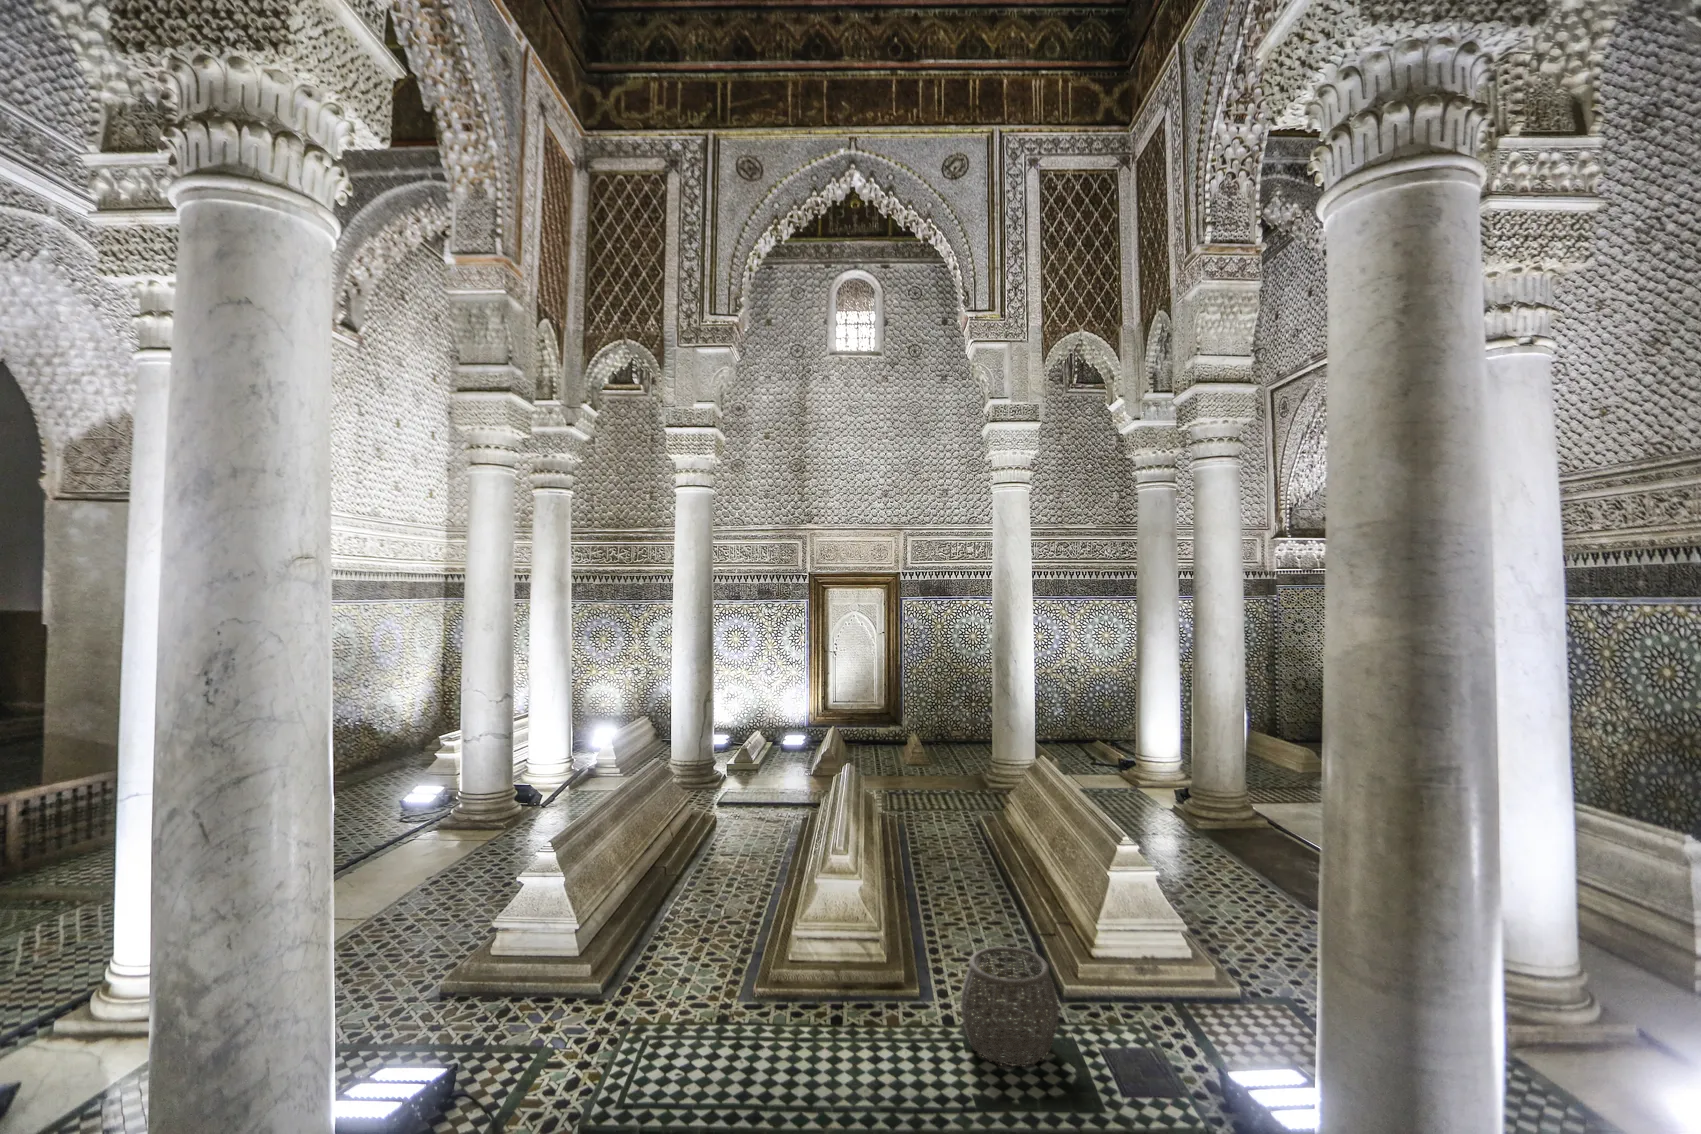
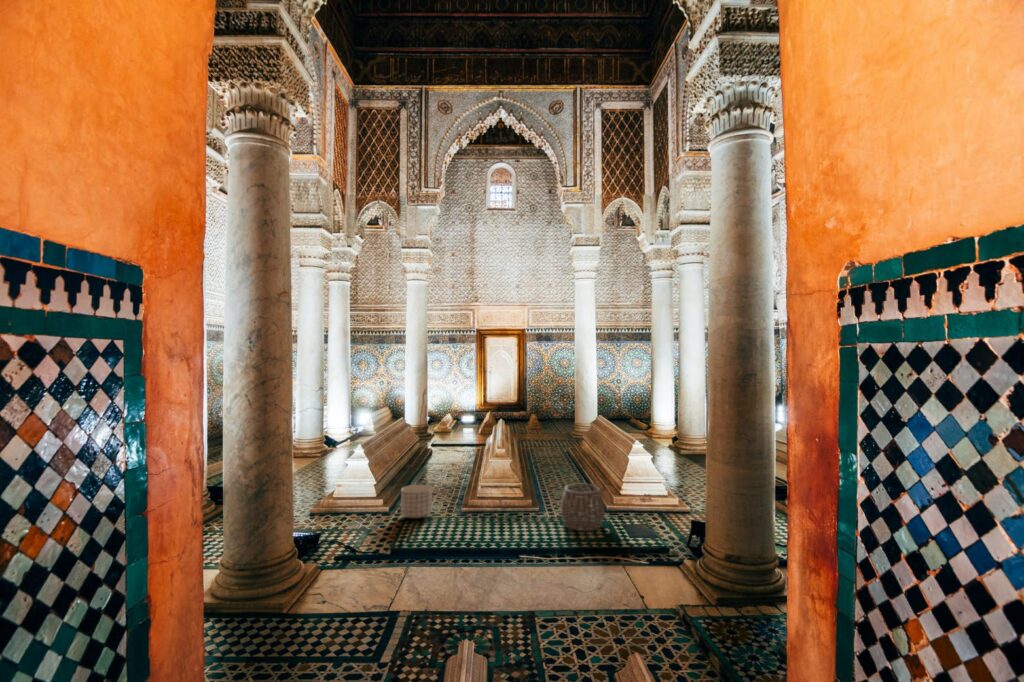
planter: none [623,931,688,1012] -> present [401,485,431,519]

